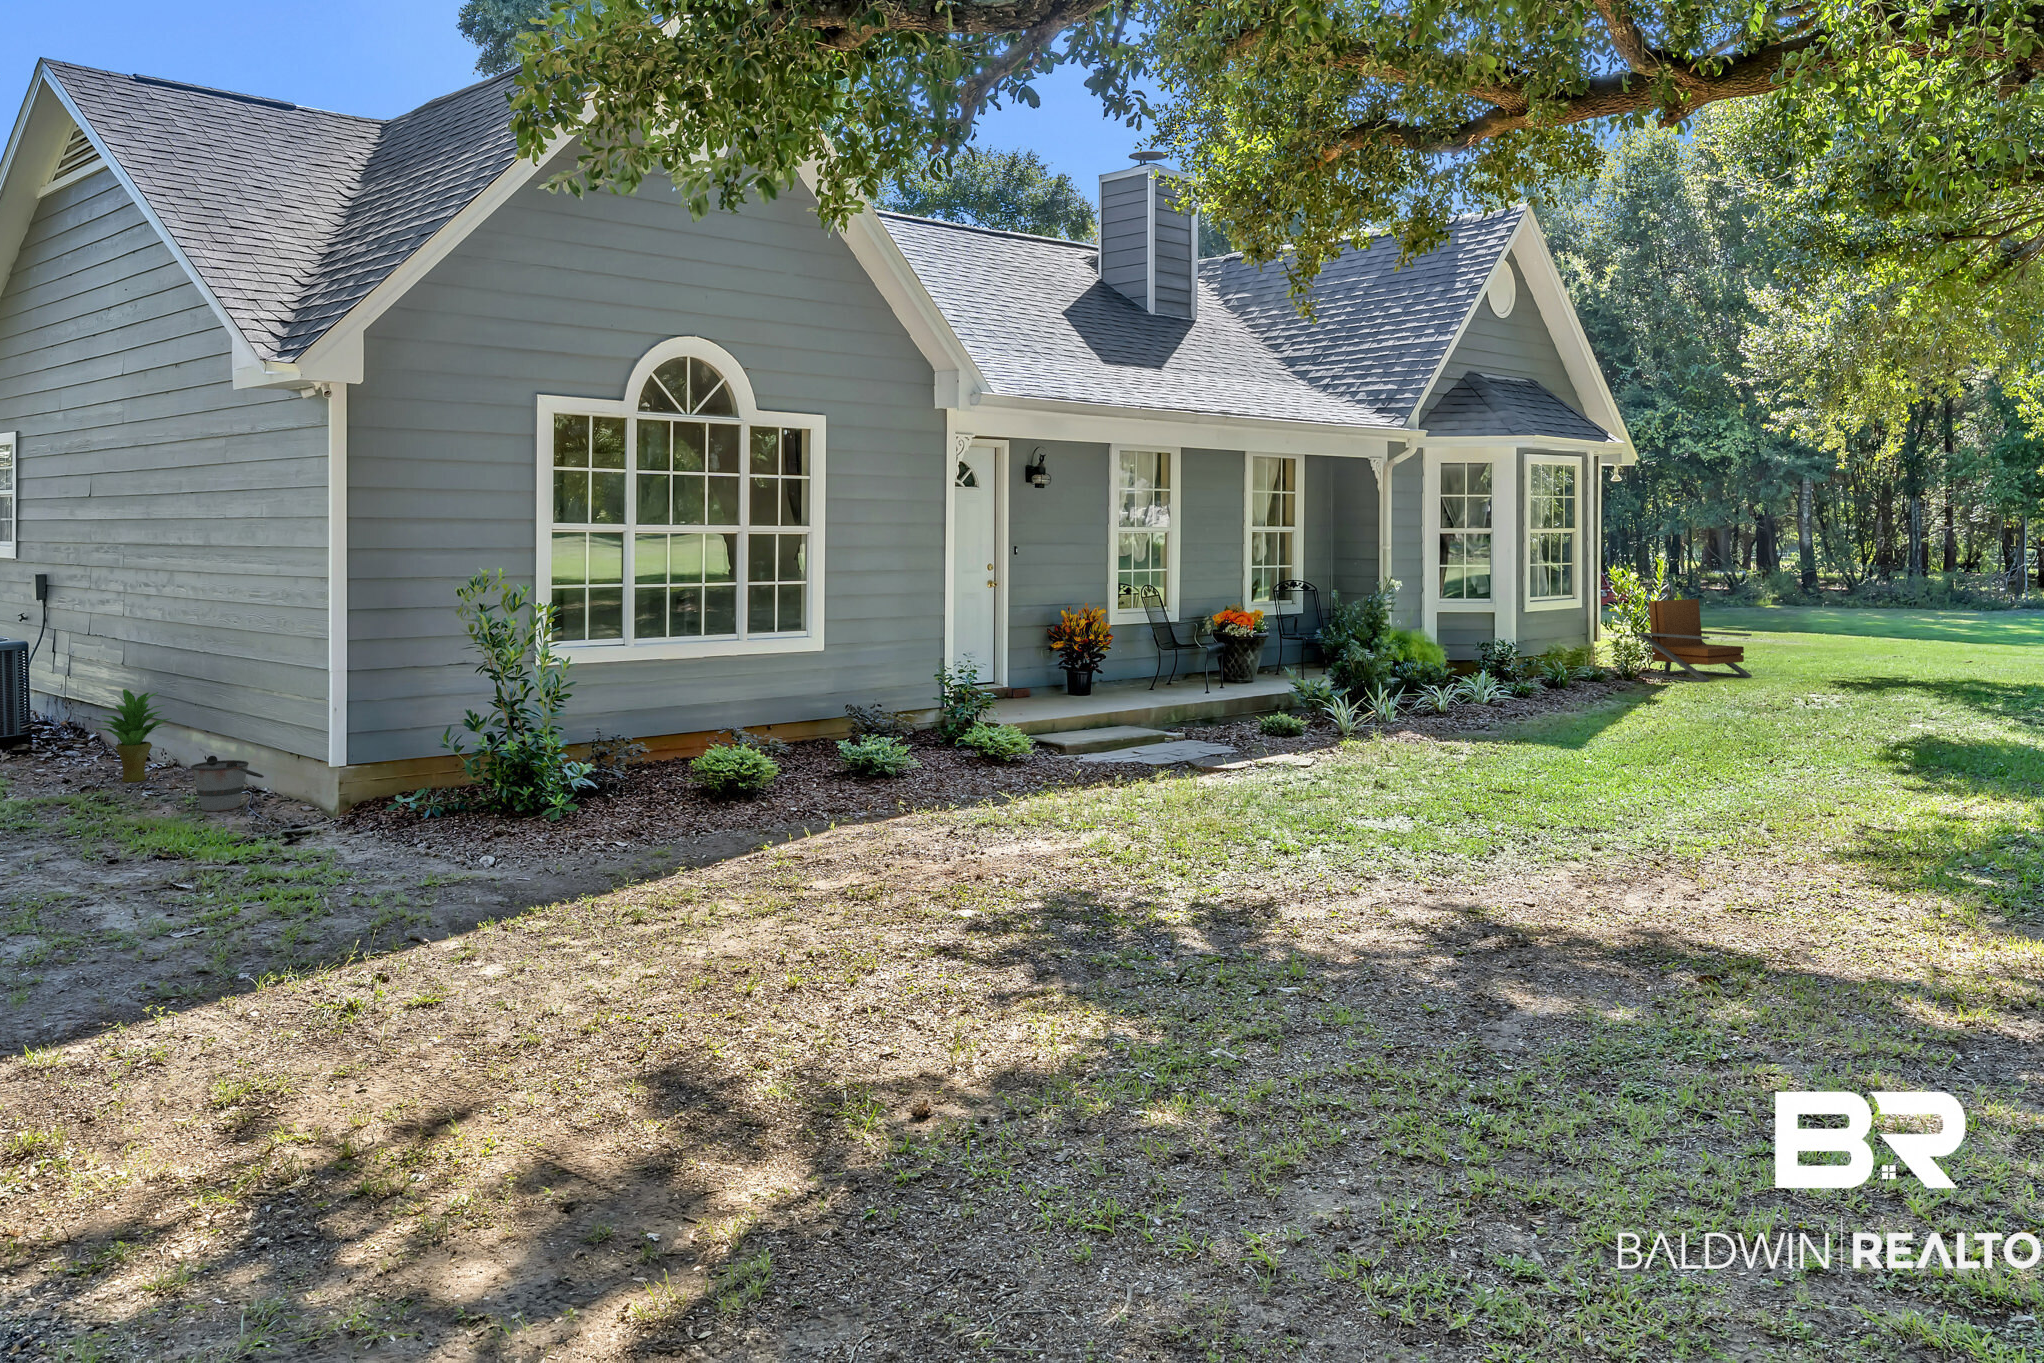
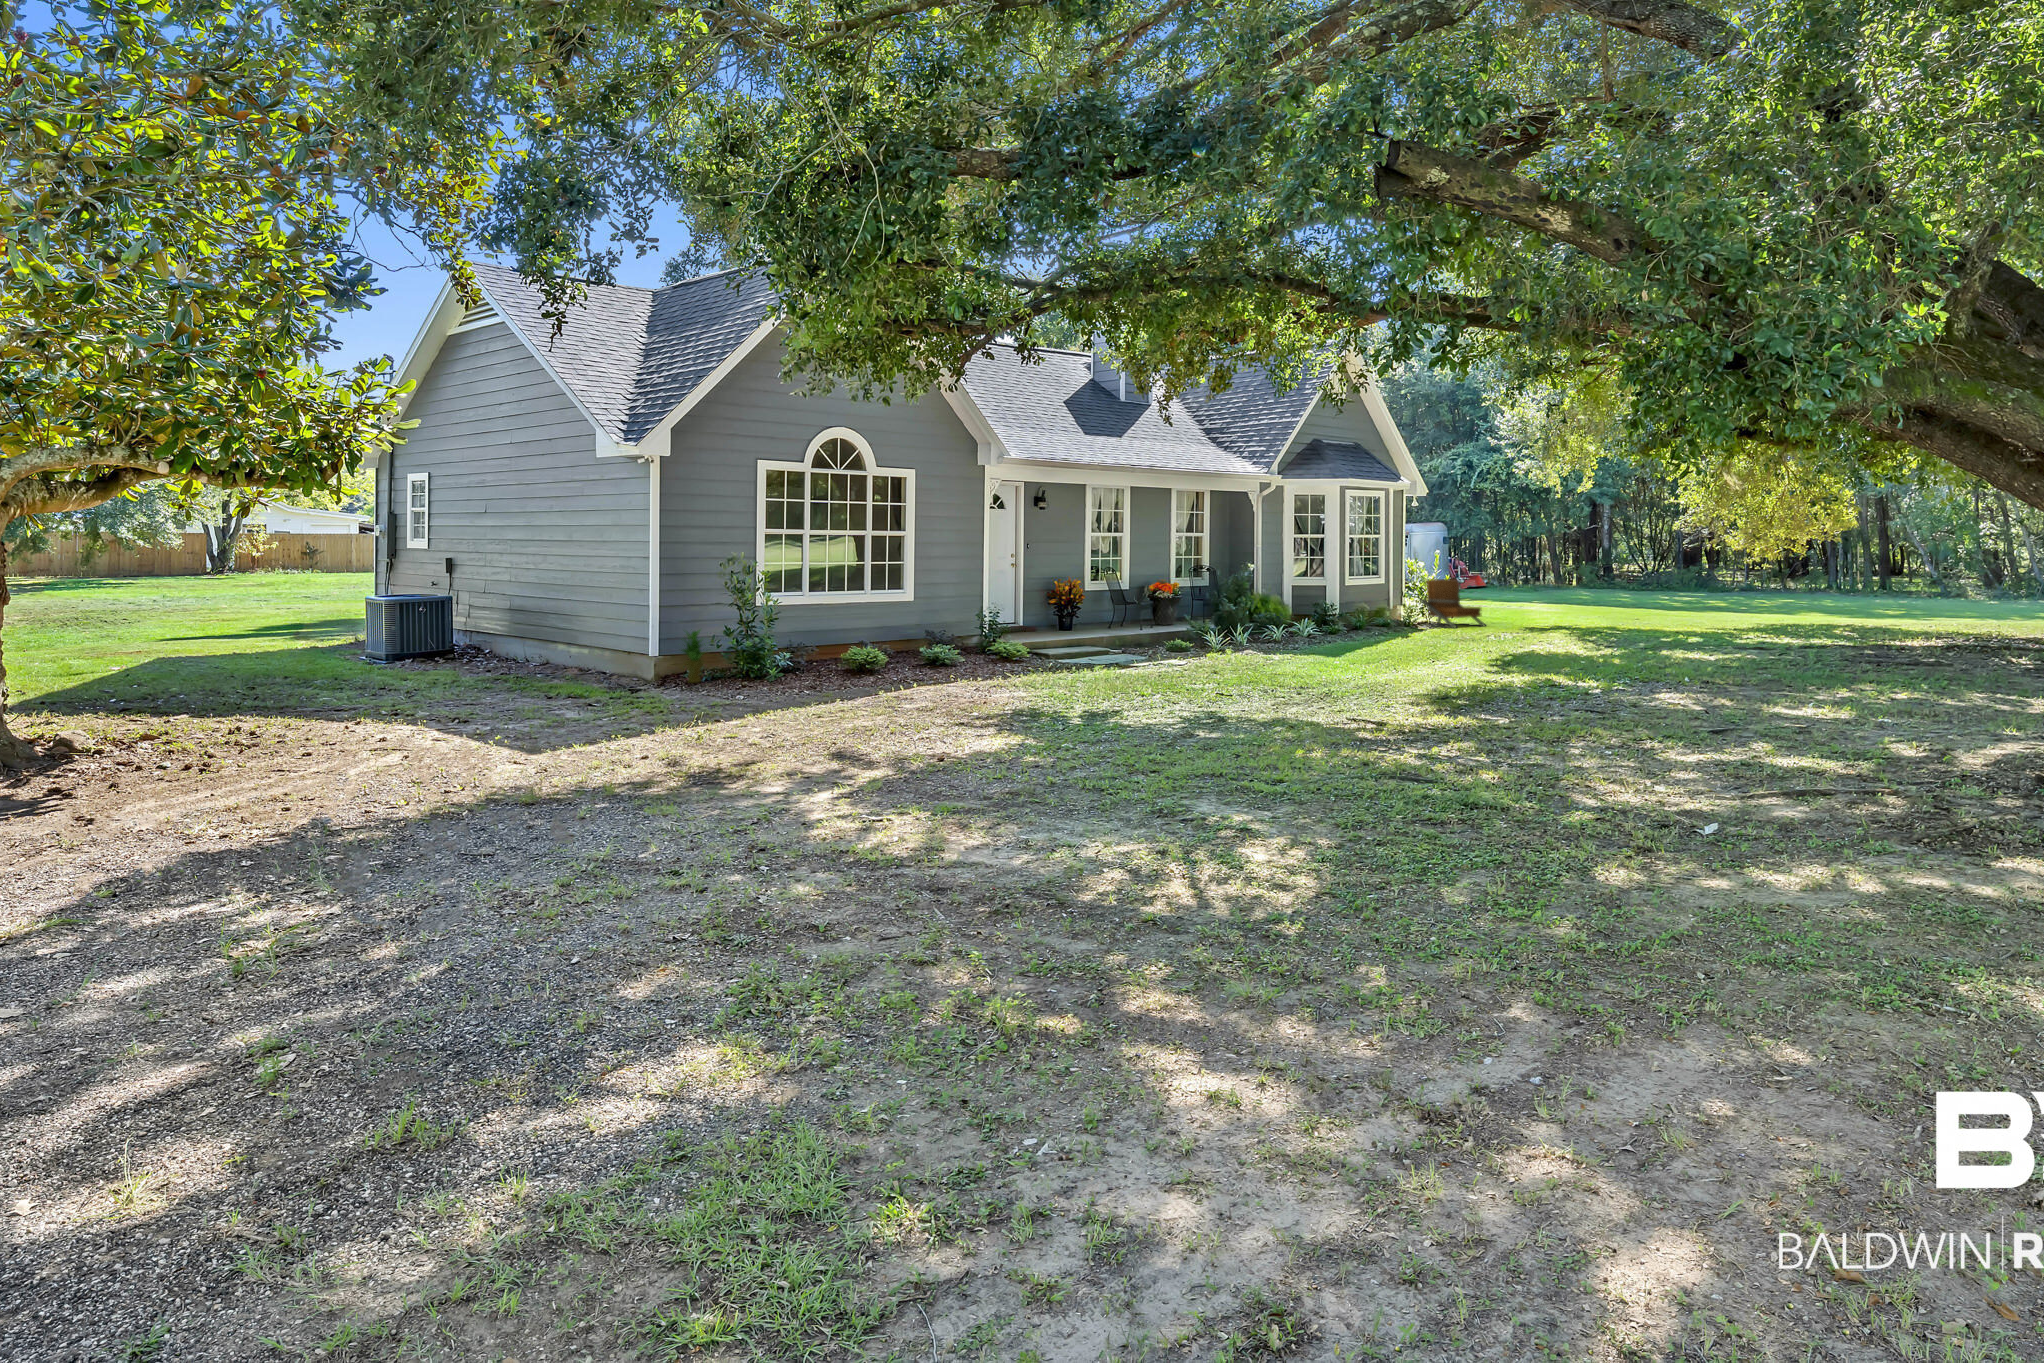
potted plant: present [95,689,171,782] -> present [681,630,706,683]
bucket: present [191,756,264,811] -> none [574,650,611,678]

